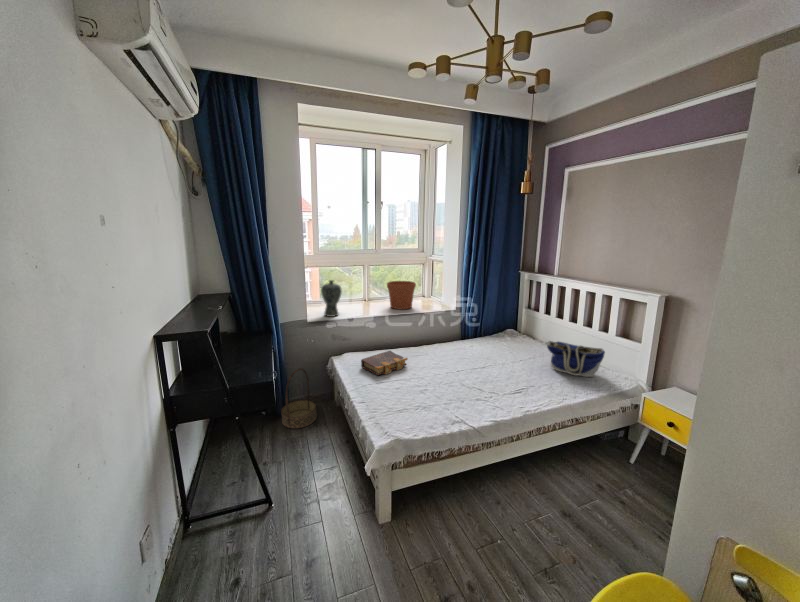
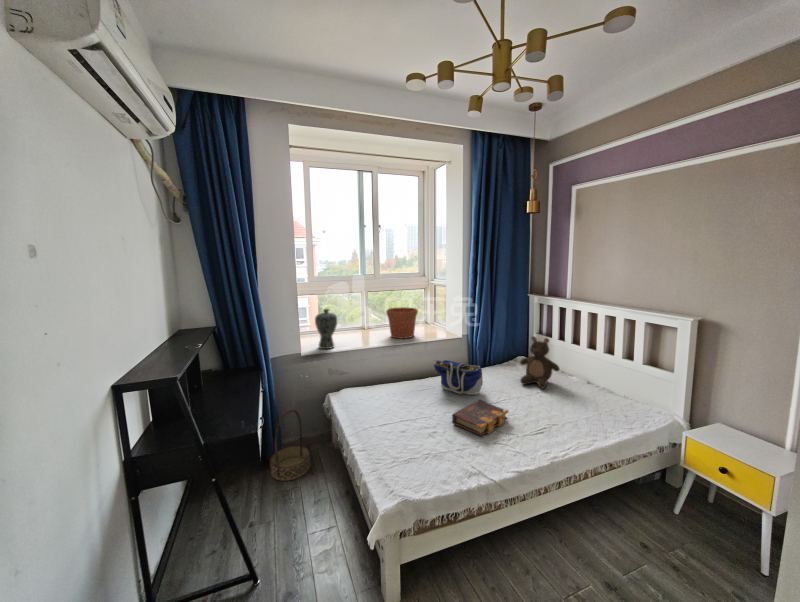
stuffed bear: none [506,310,542,357] -> present [520,337,559,389]
tote bag: present [547,341,605,377] -> present [434,360,483,395]
book: present [361,351,408,375] -> present [452,400,508,436]

